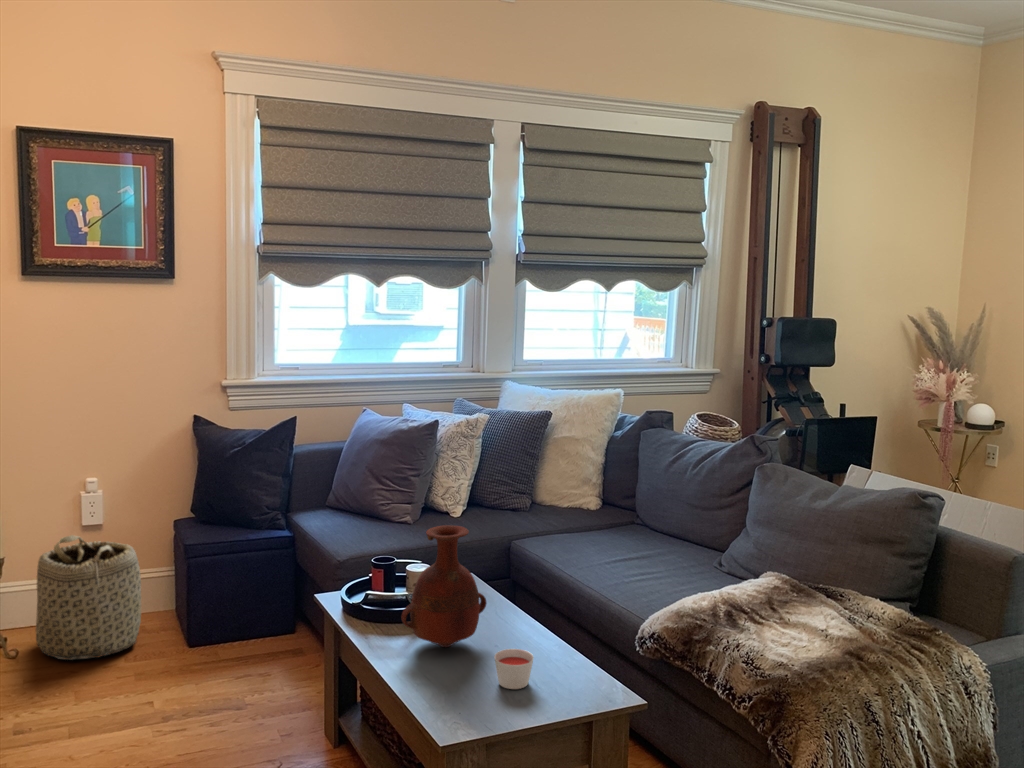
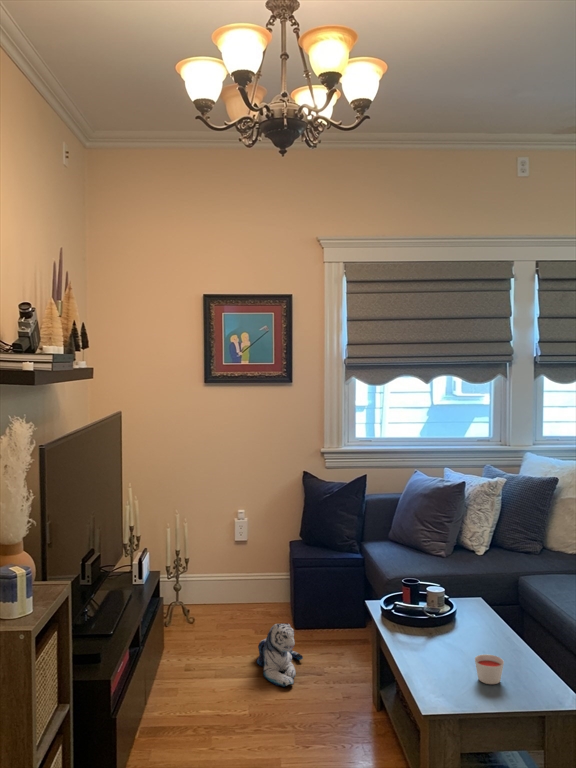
vase: present [401,525,487,647] -> none [414,561,478,648]
basket: present [36,535,141,660] -> none [205,546,266,627]
plush toy: none [134,643,211,739] -> present [256,623,303,687]

